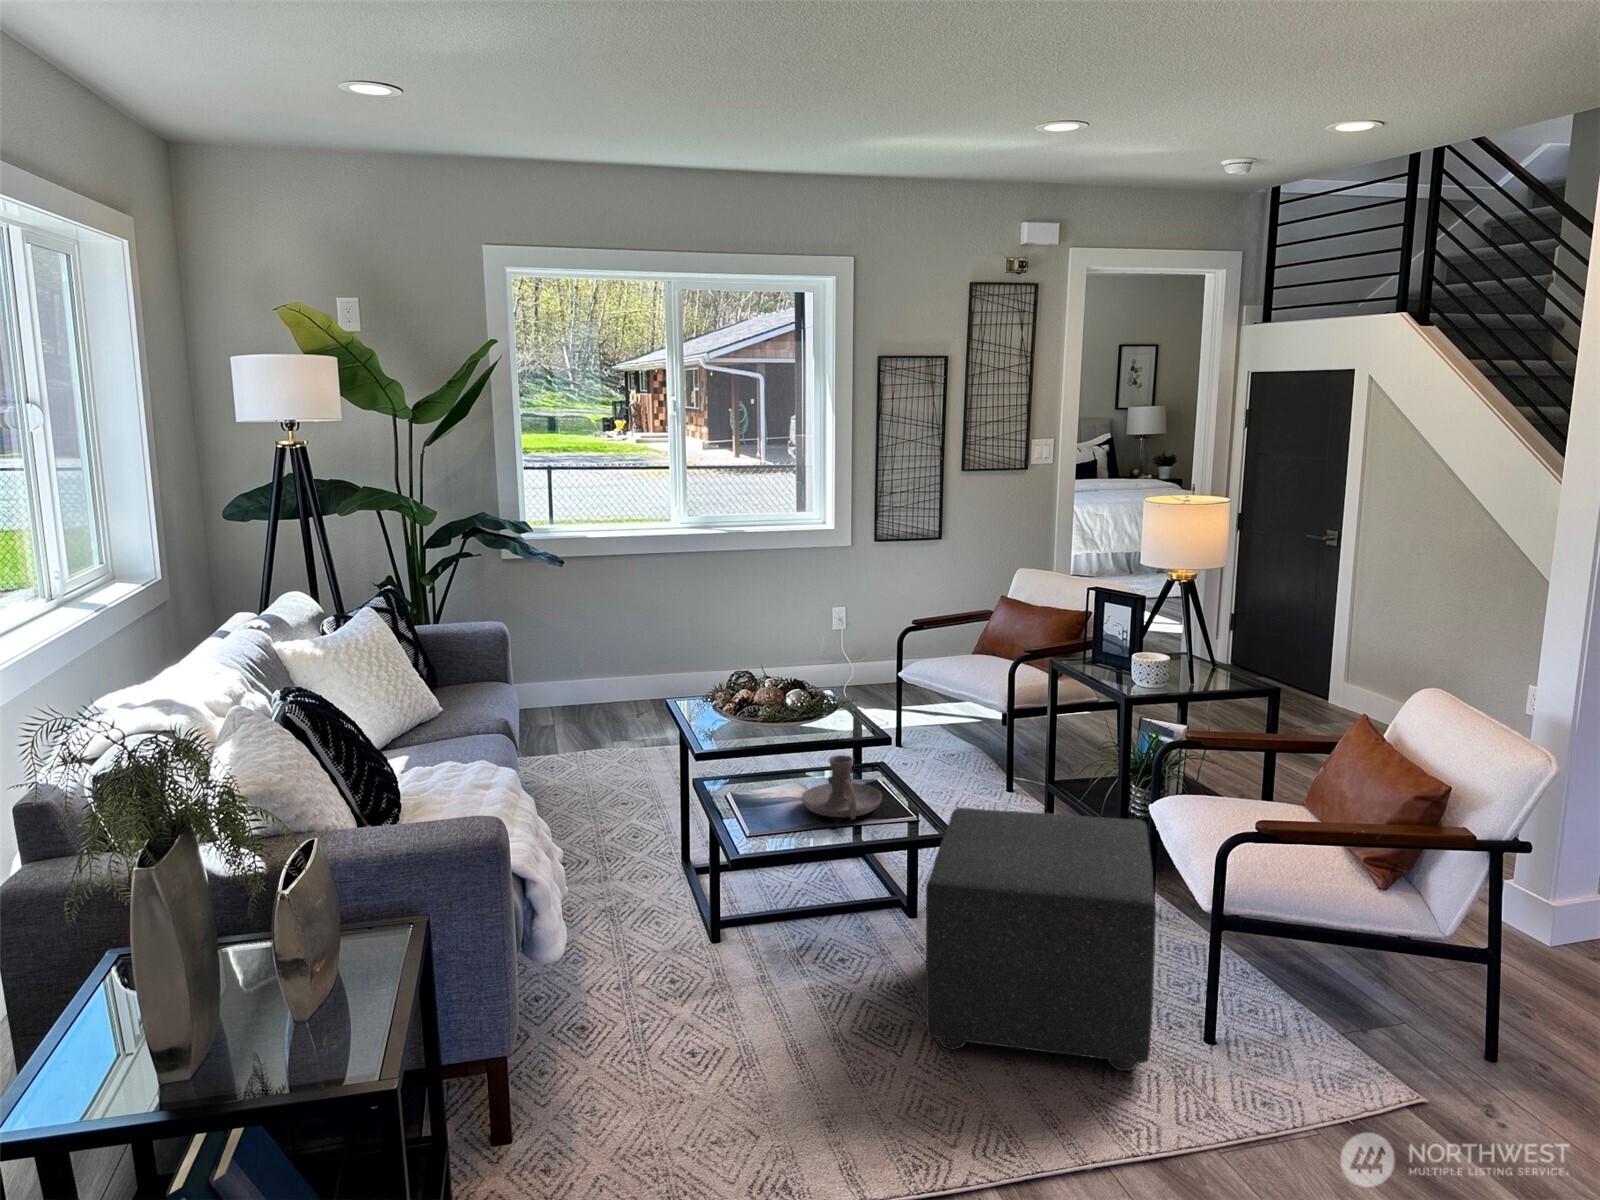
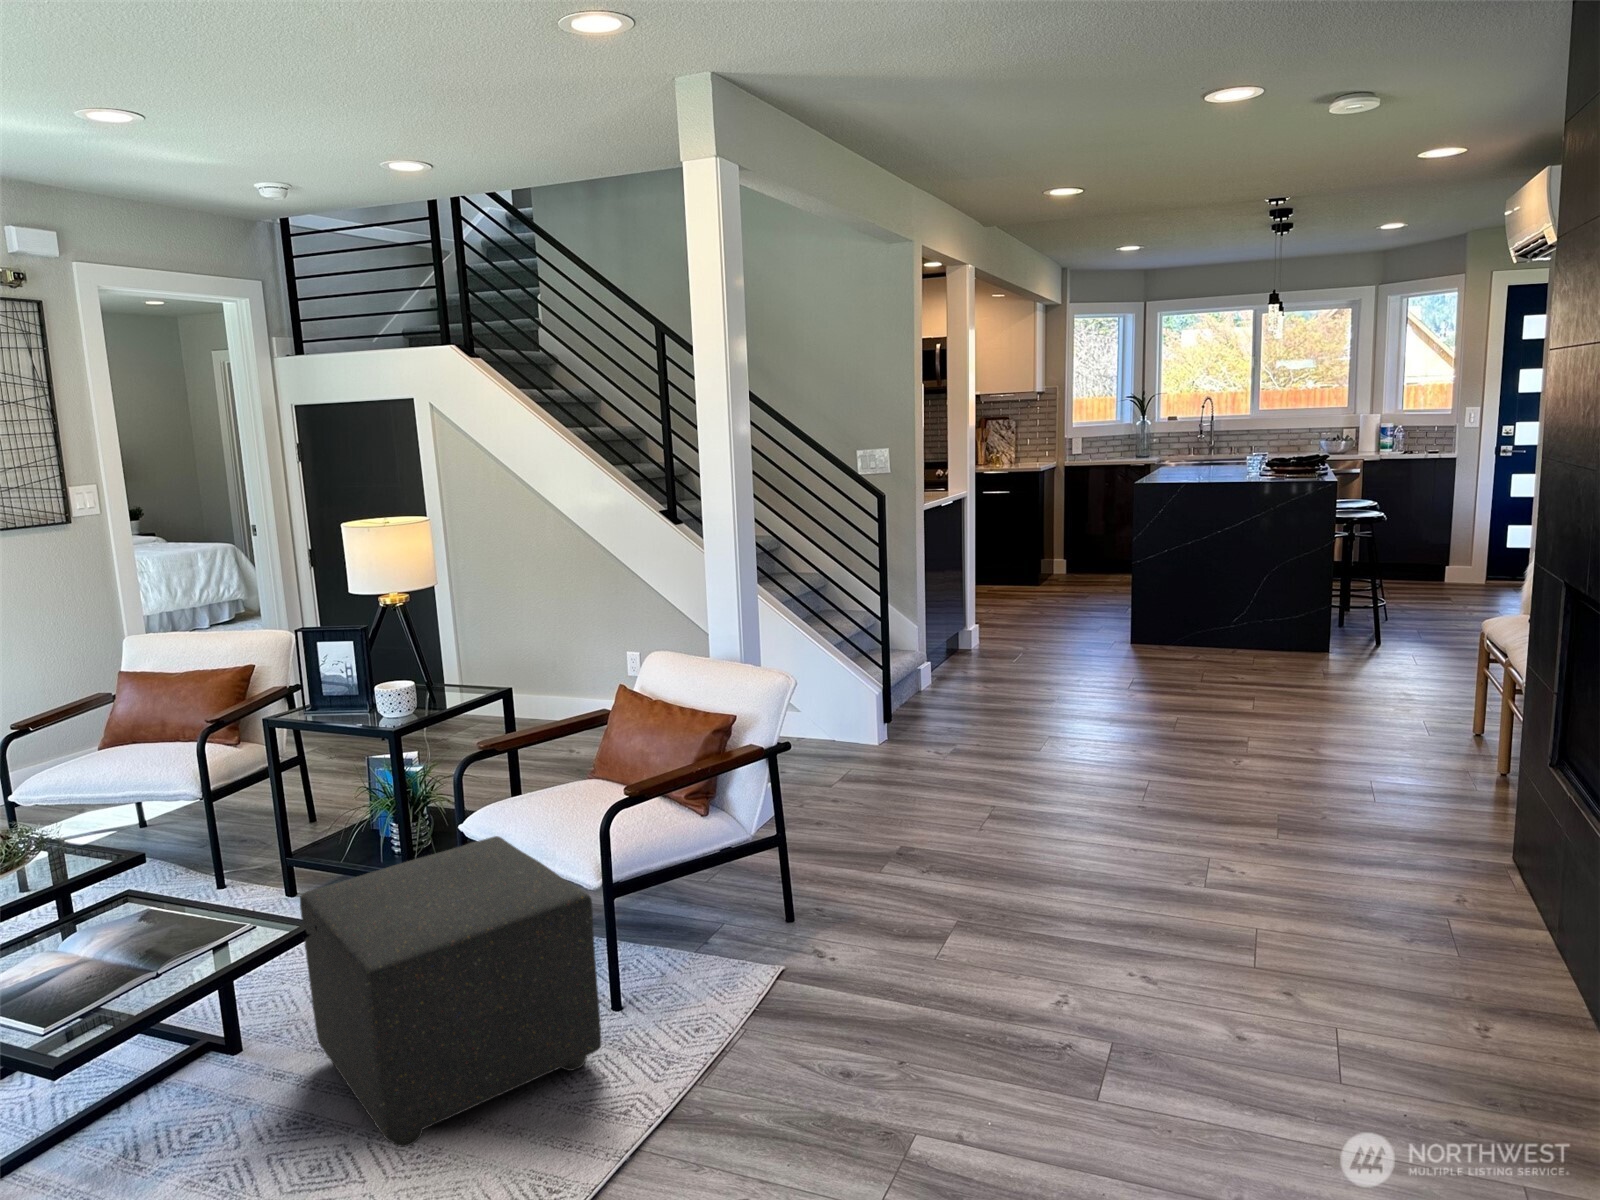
candle holder: present [802,755,882,819] -> none [59,886,181,973]

